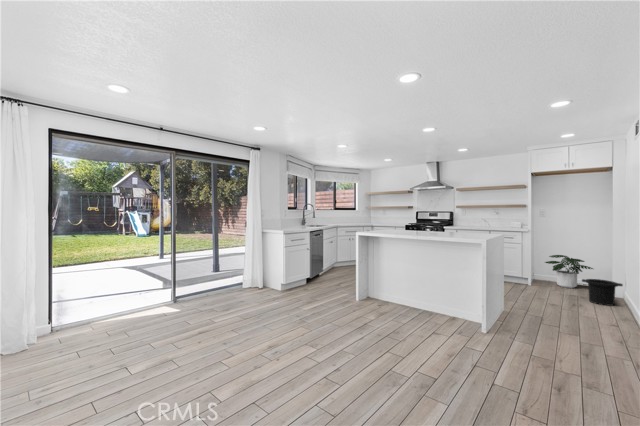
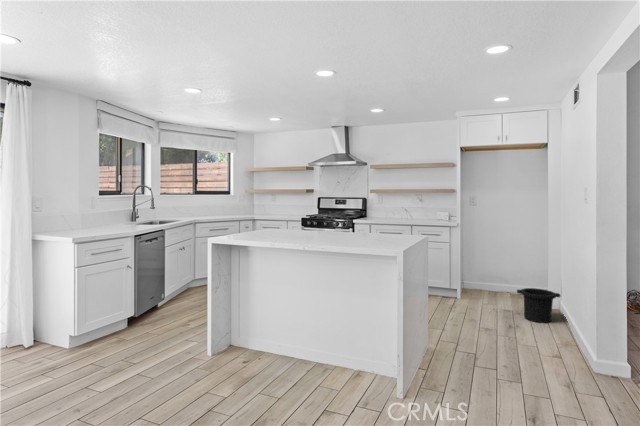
potted plant: present [545,255,593,288] -> none [473,255,528,298]

